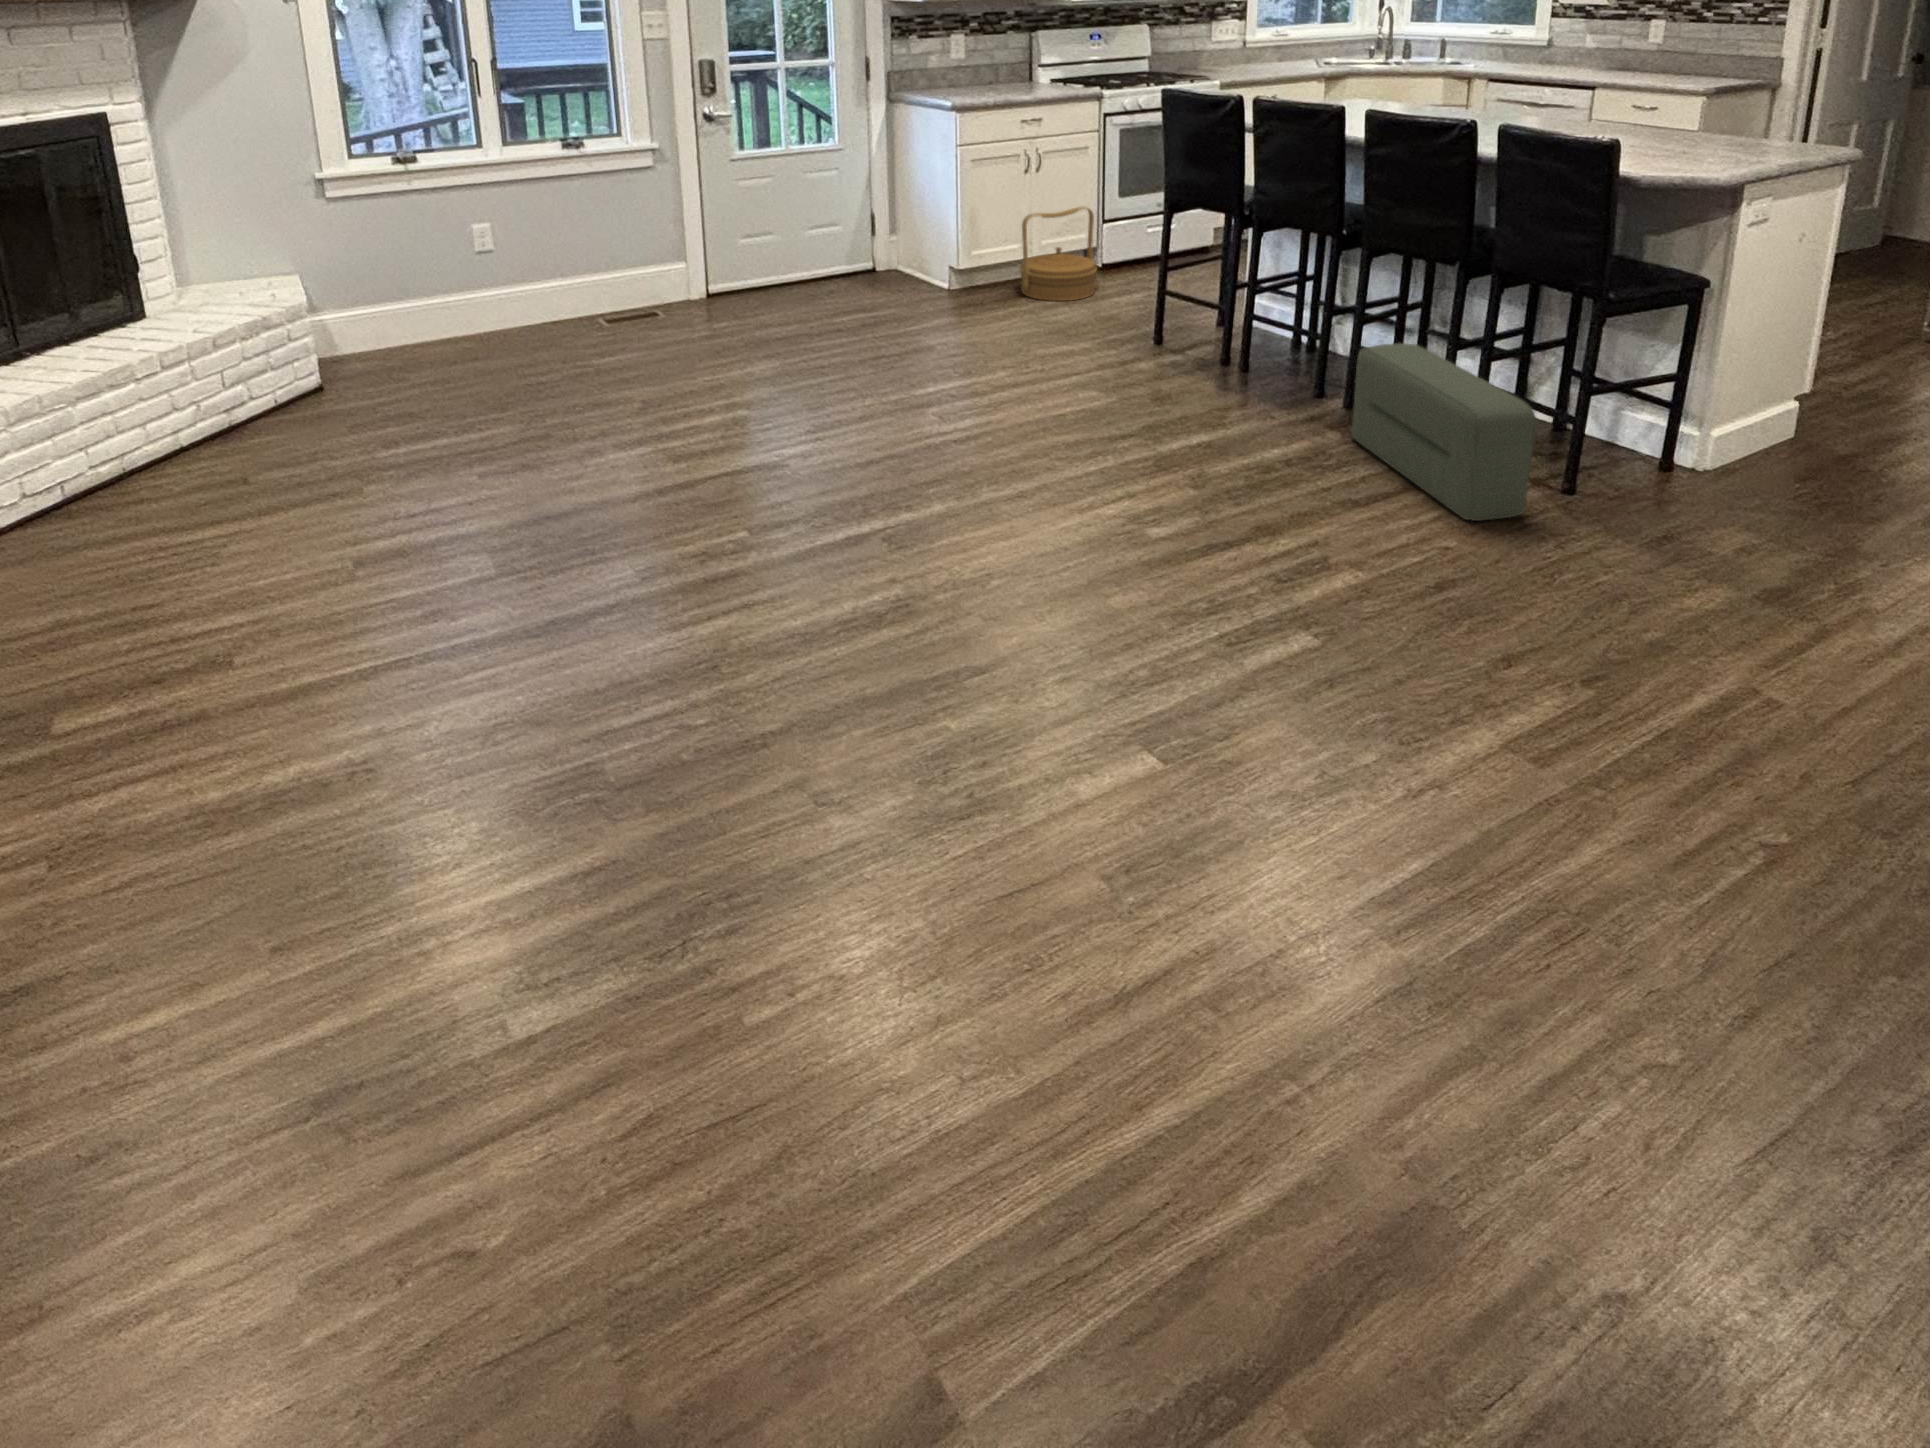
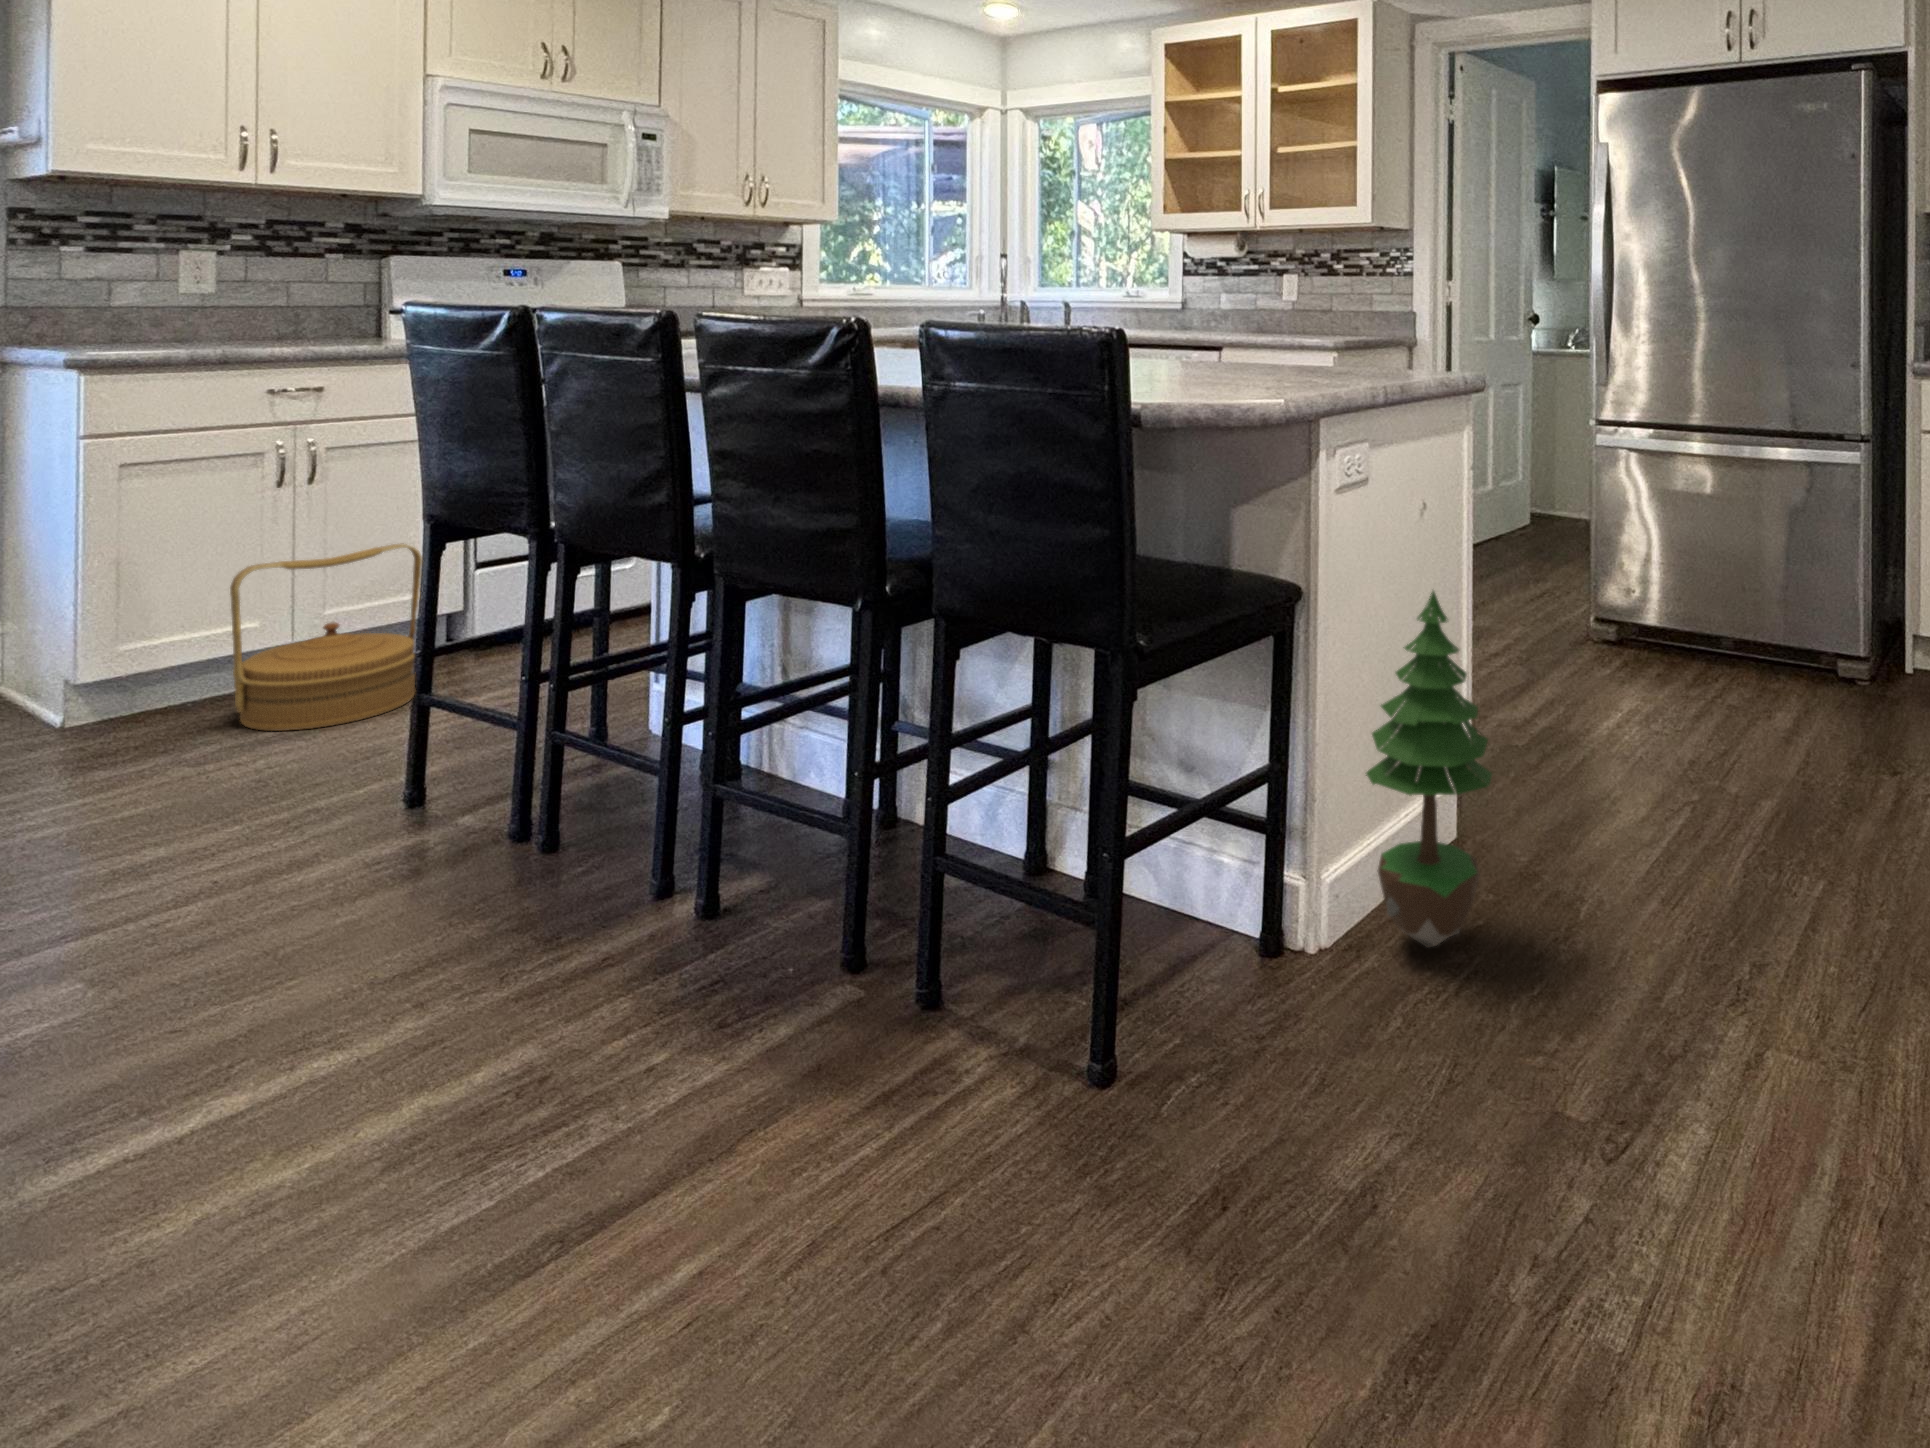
potted tree: none [1742,284,1834,483] -> present [1366,591,1492,947]
pouf: present [1352,343,1536,521] -> none [685,774,962,1241]

